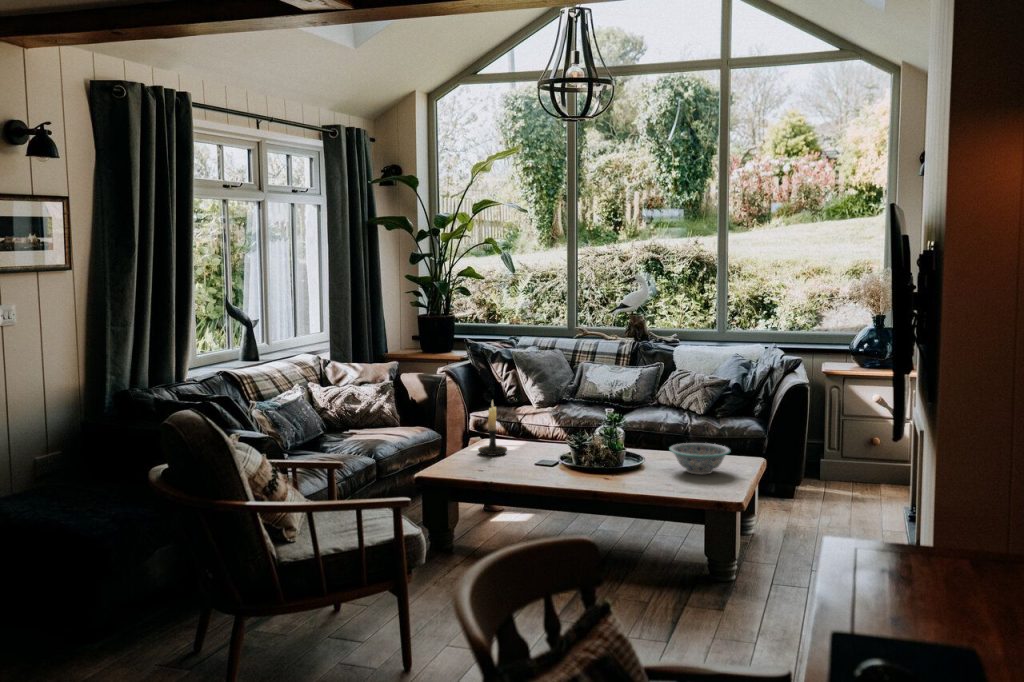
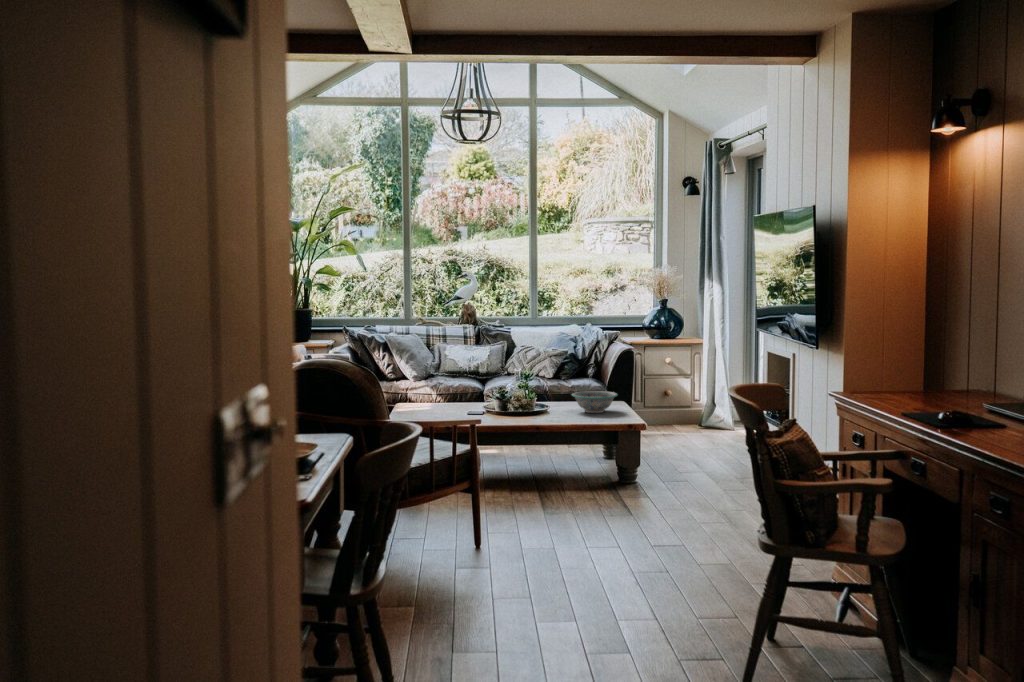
candle holder: present [478,401,507,456] -> none [407,368,431,415]

